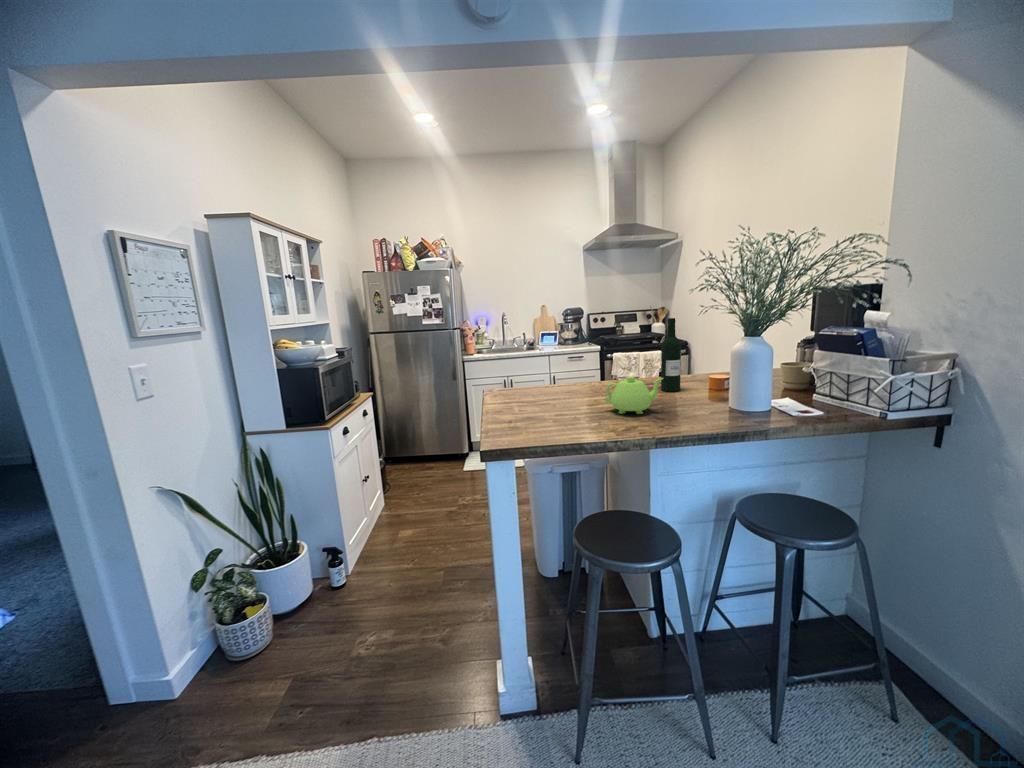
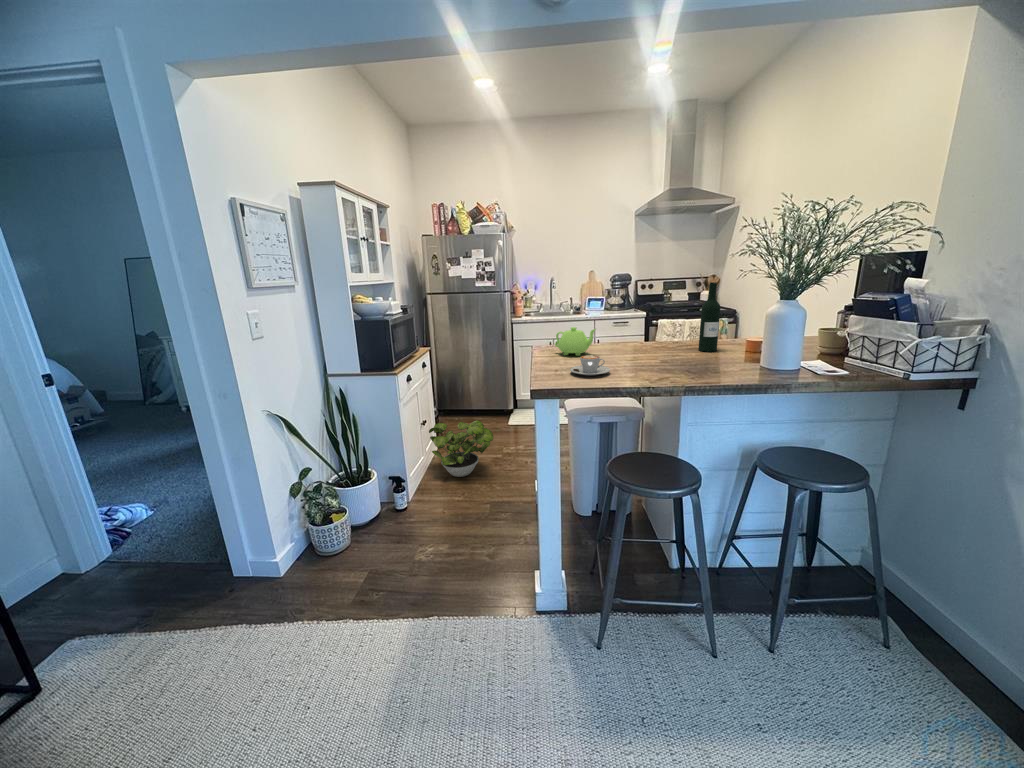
teapot: present [605,377,663,414] -> present [555,327,596,356]
coffee cup: none [525,404,570,428] -> present [570,355,610,376]
potted plant: none [372,473,445,538] -> present [429,420,493,477]

